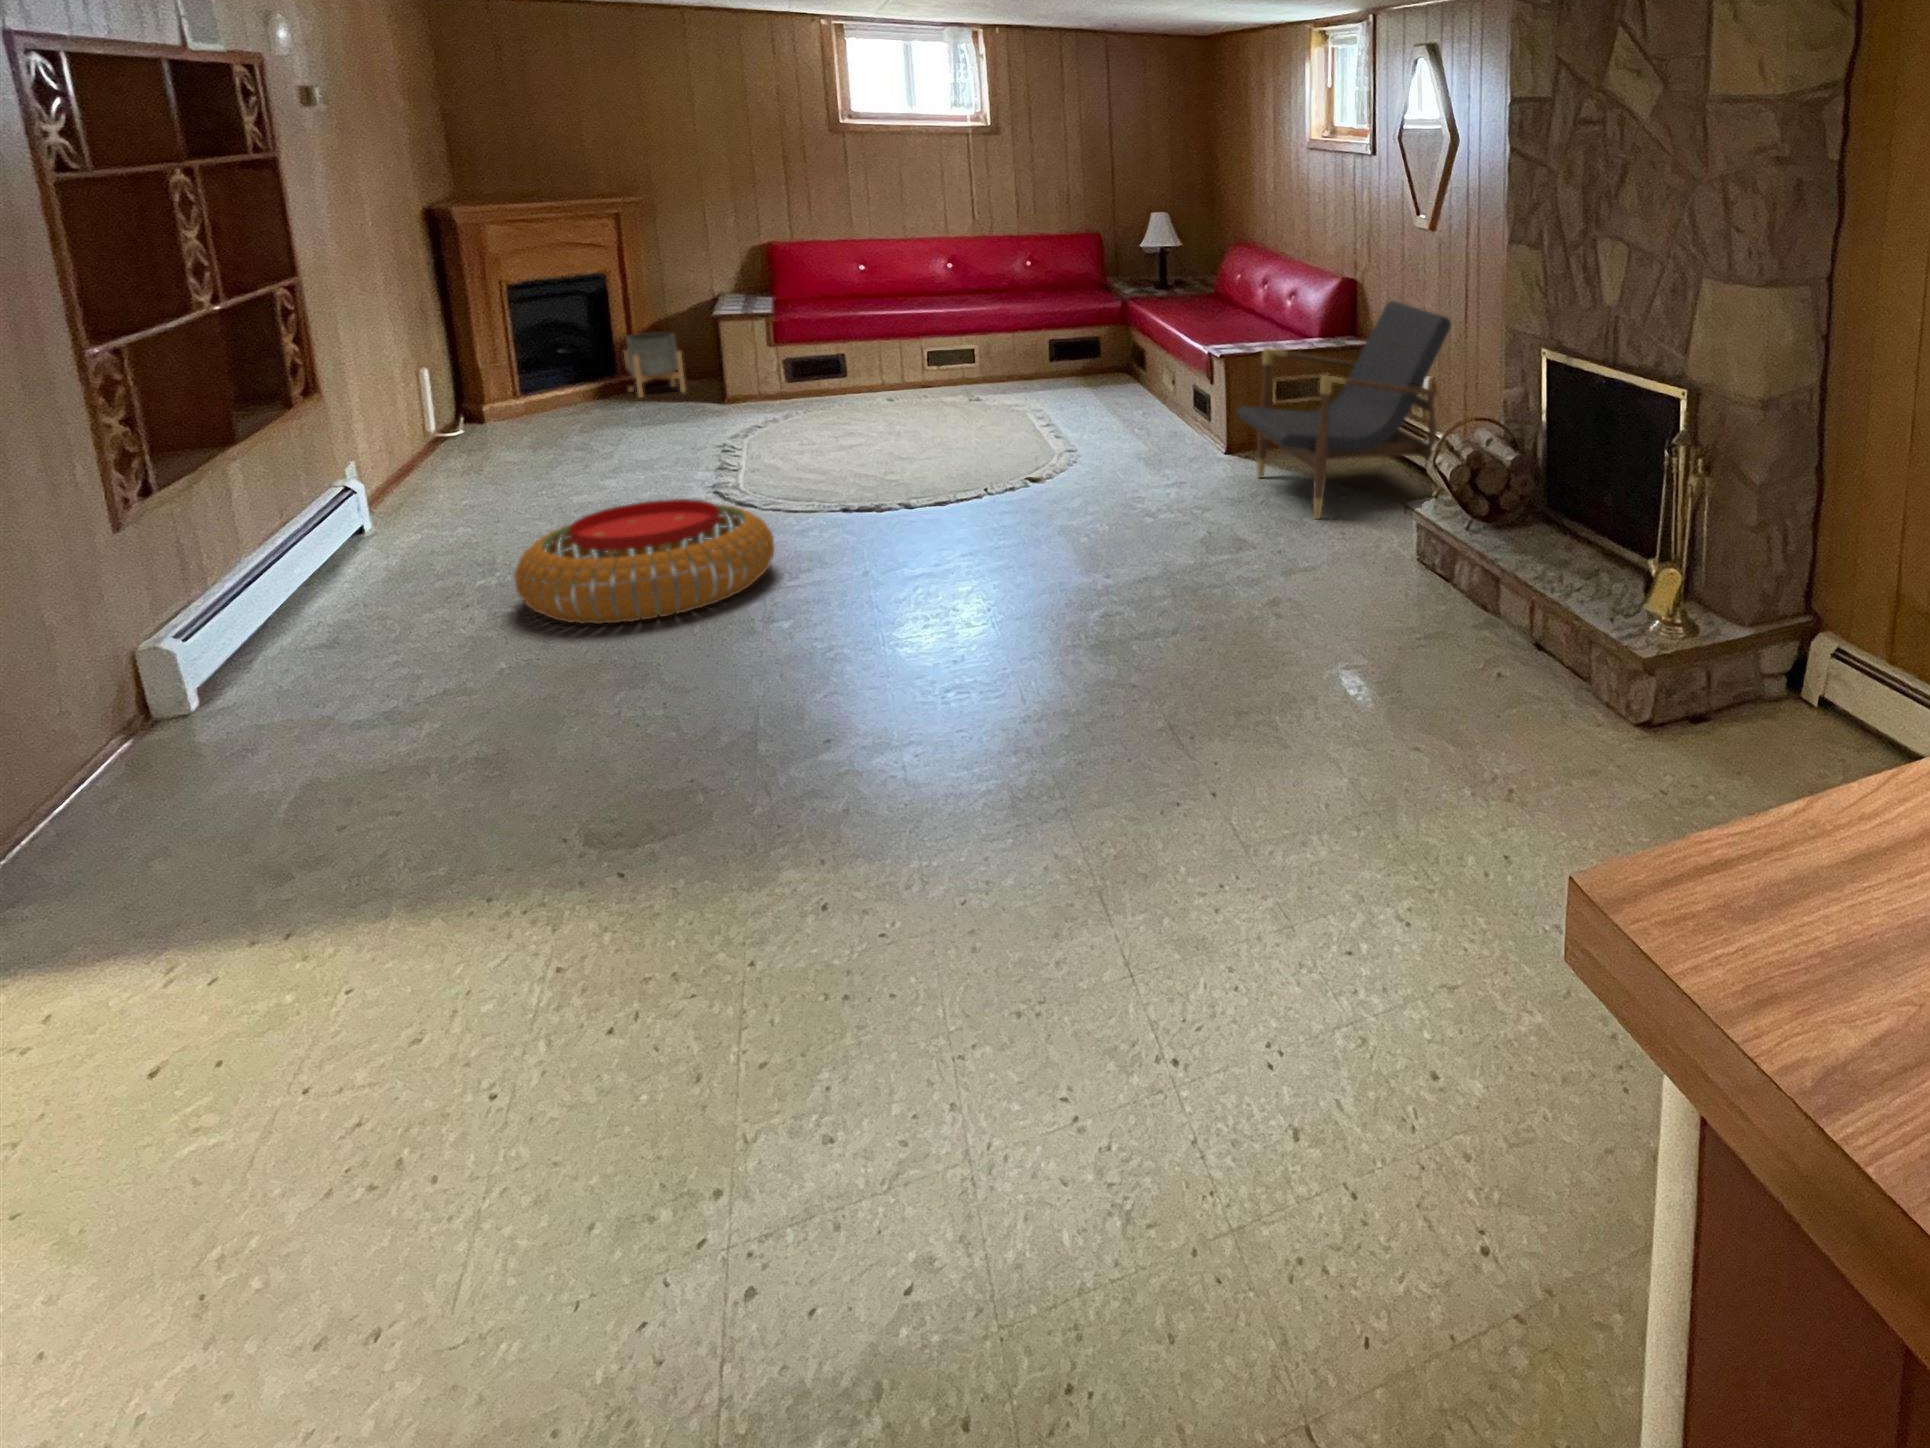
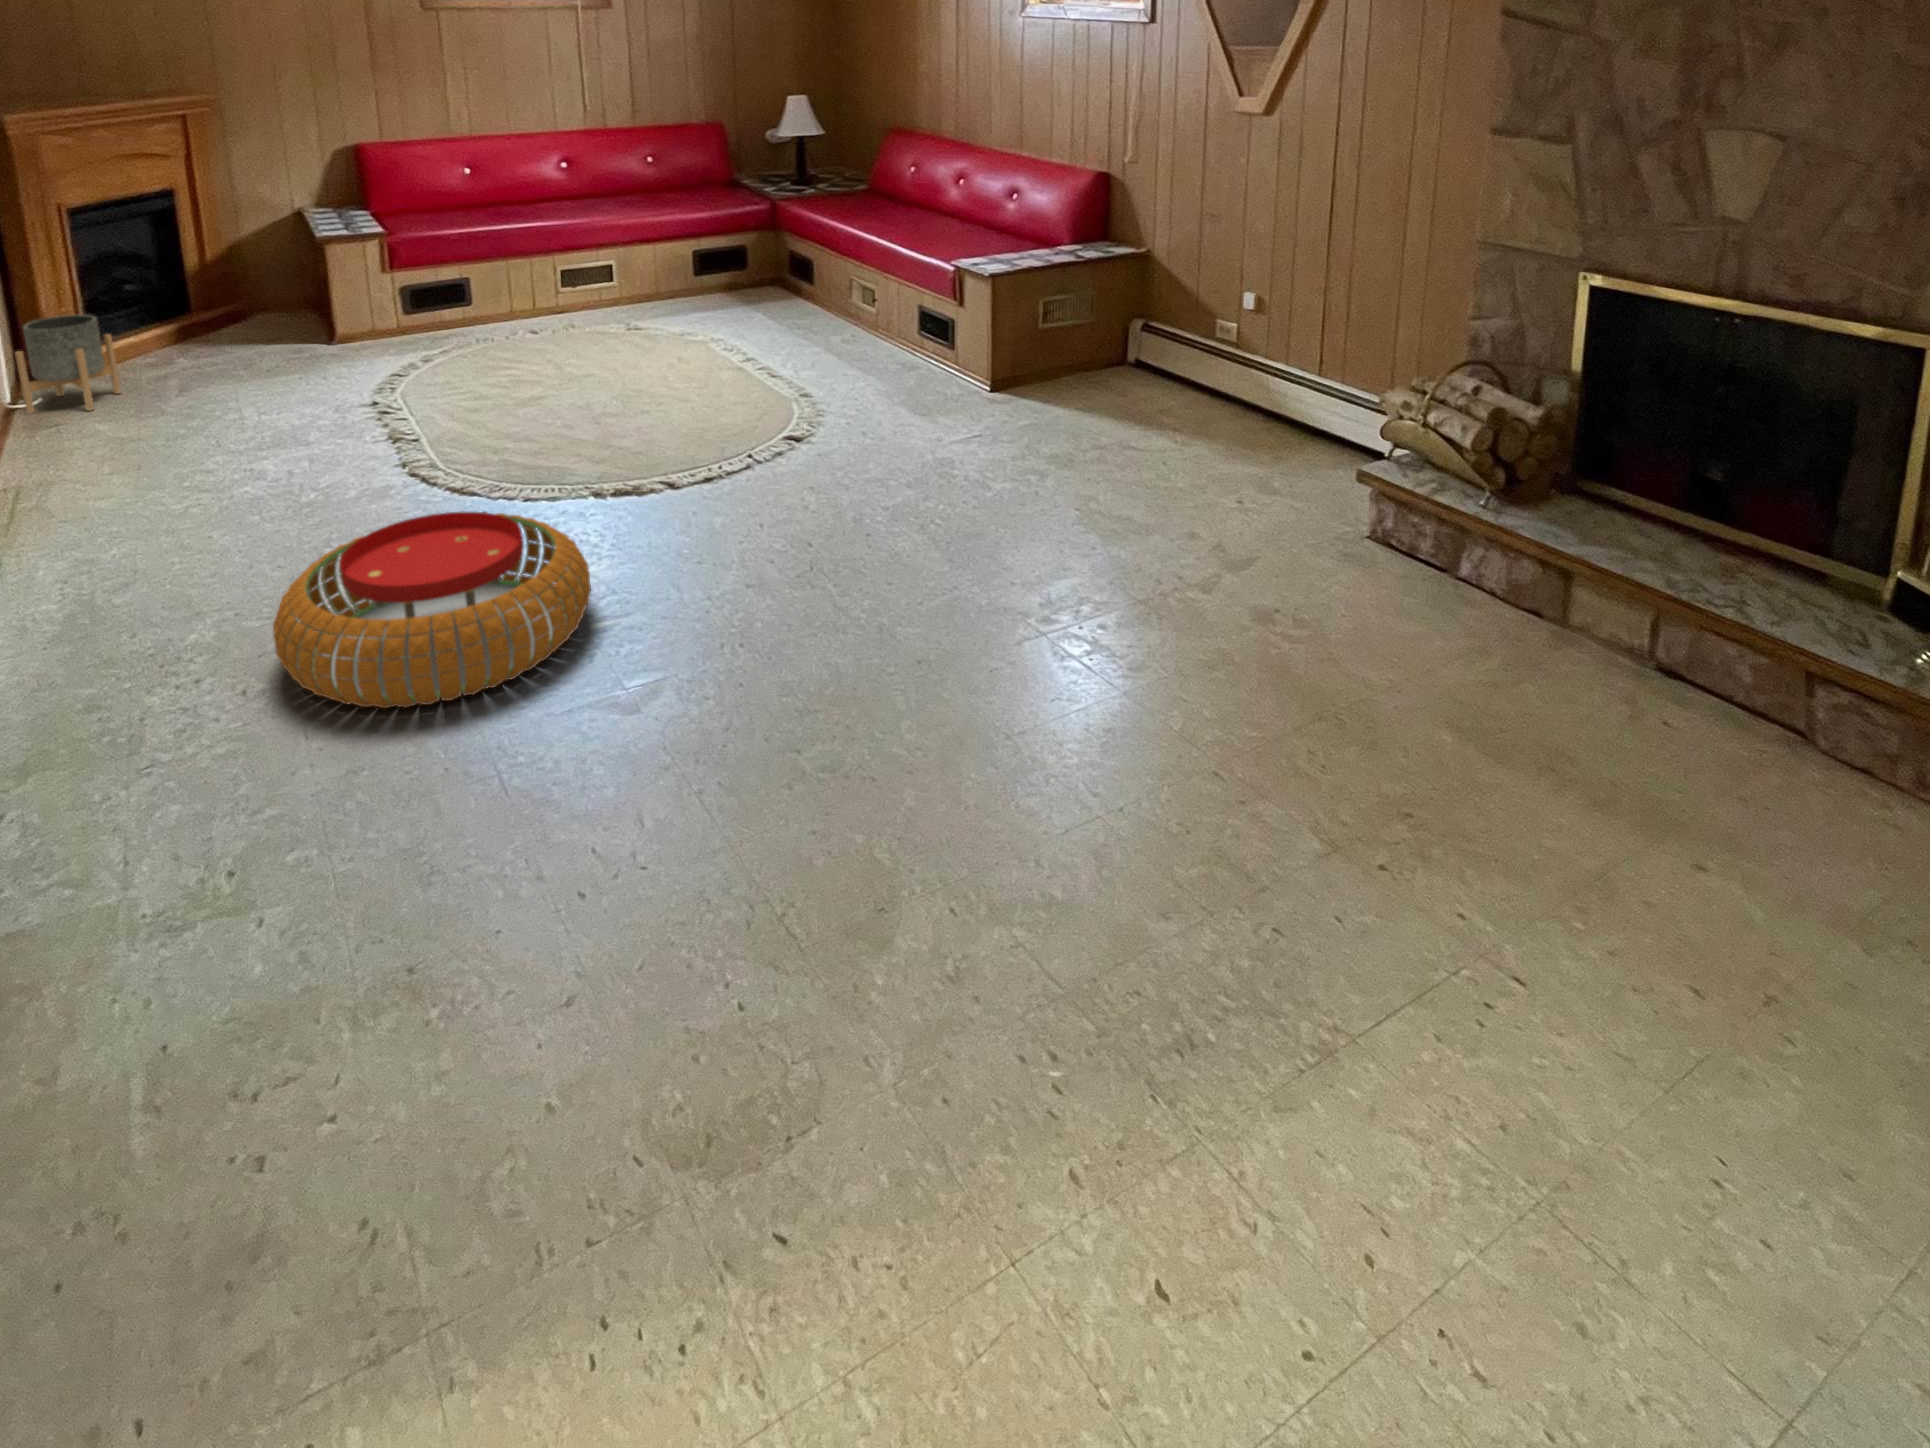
lounge chair: present [1237,301,1451,519] -> none [1047,202,1317,481]
planter: present [624,333,686,398] -> present [15,315,121,414]

